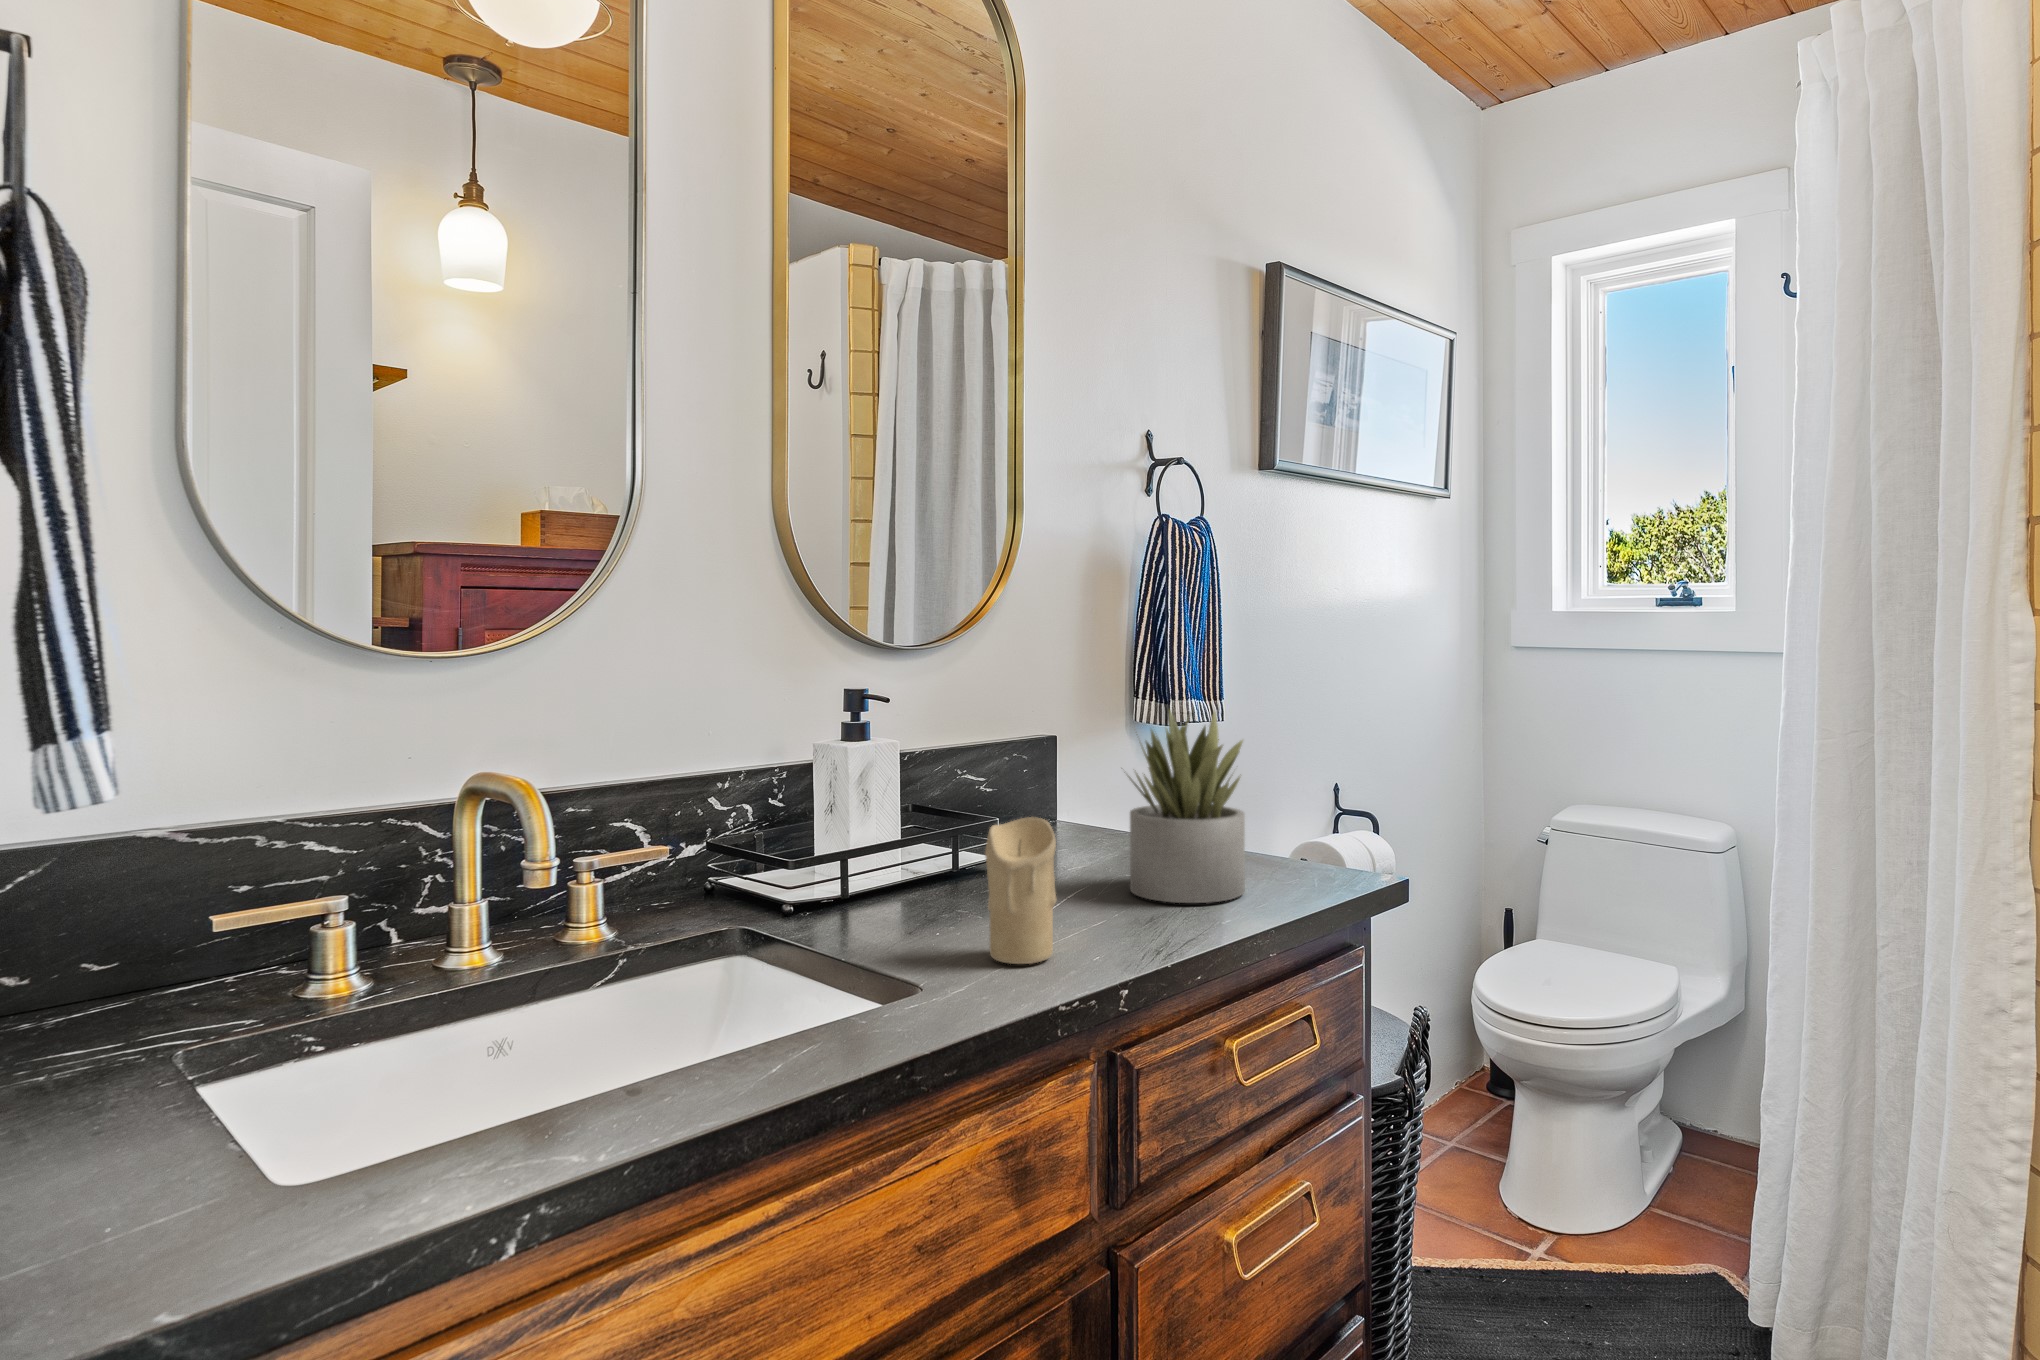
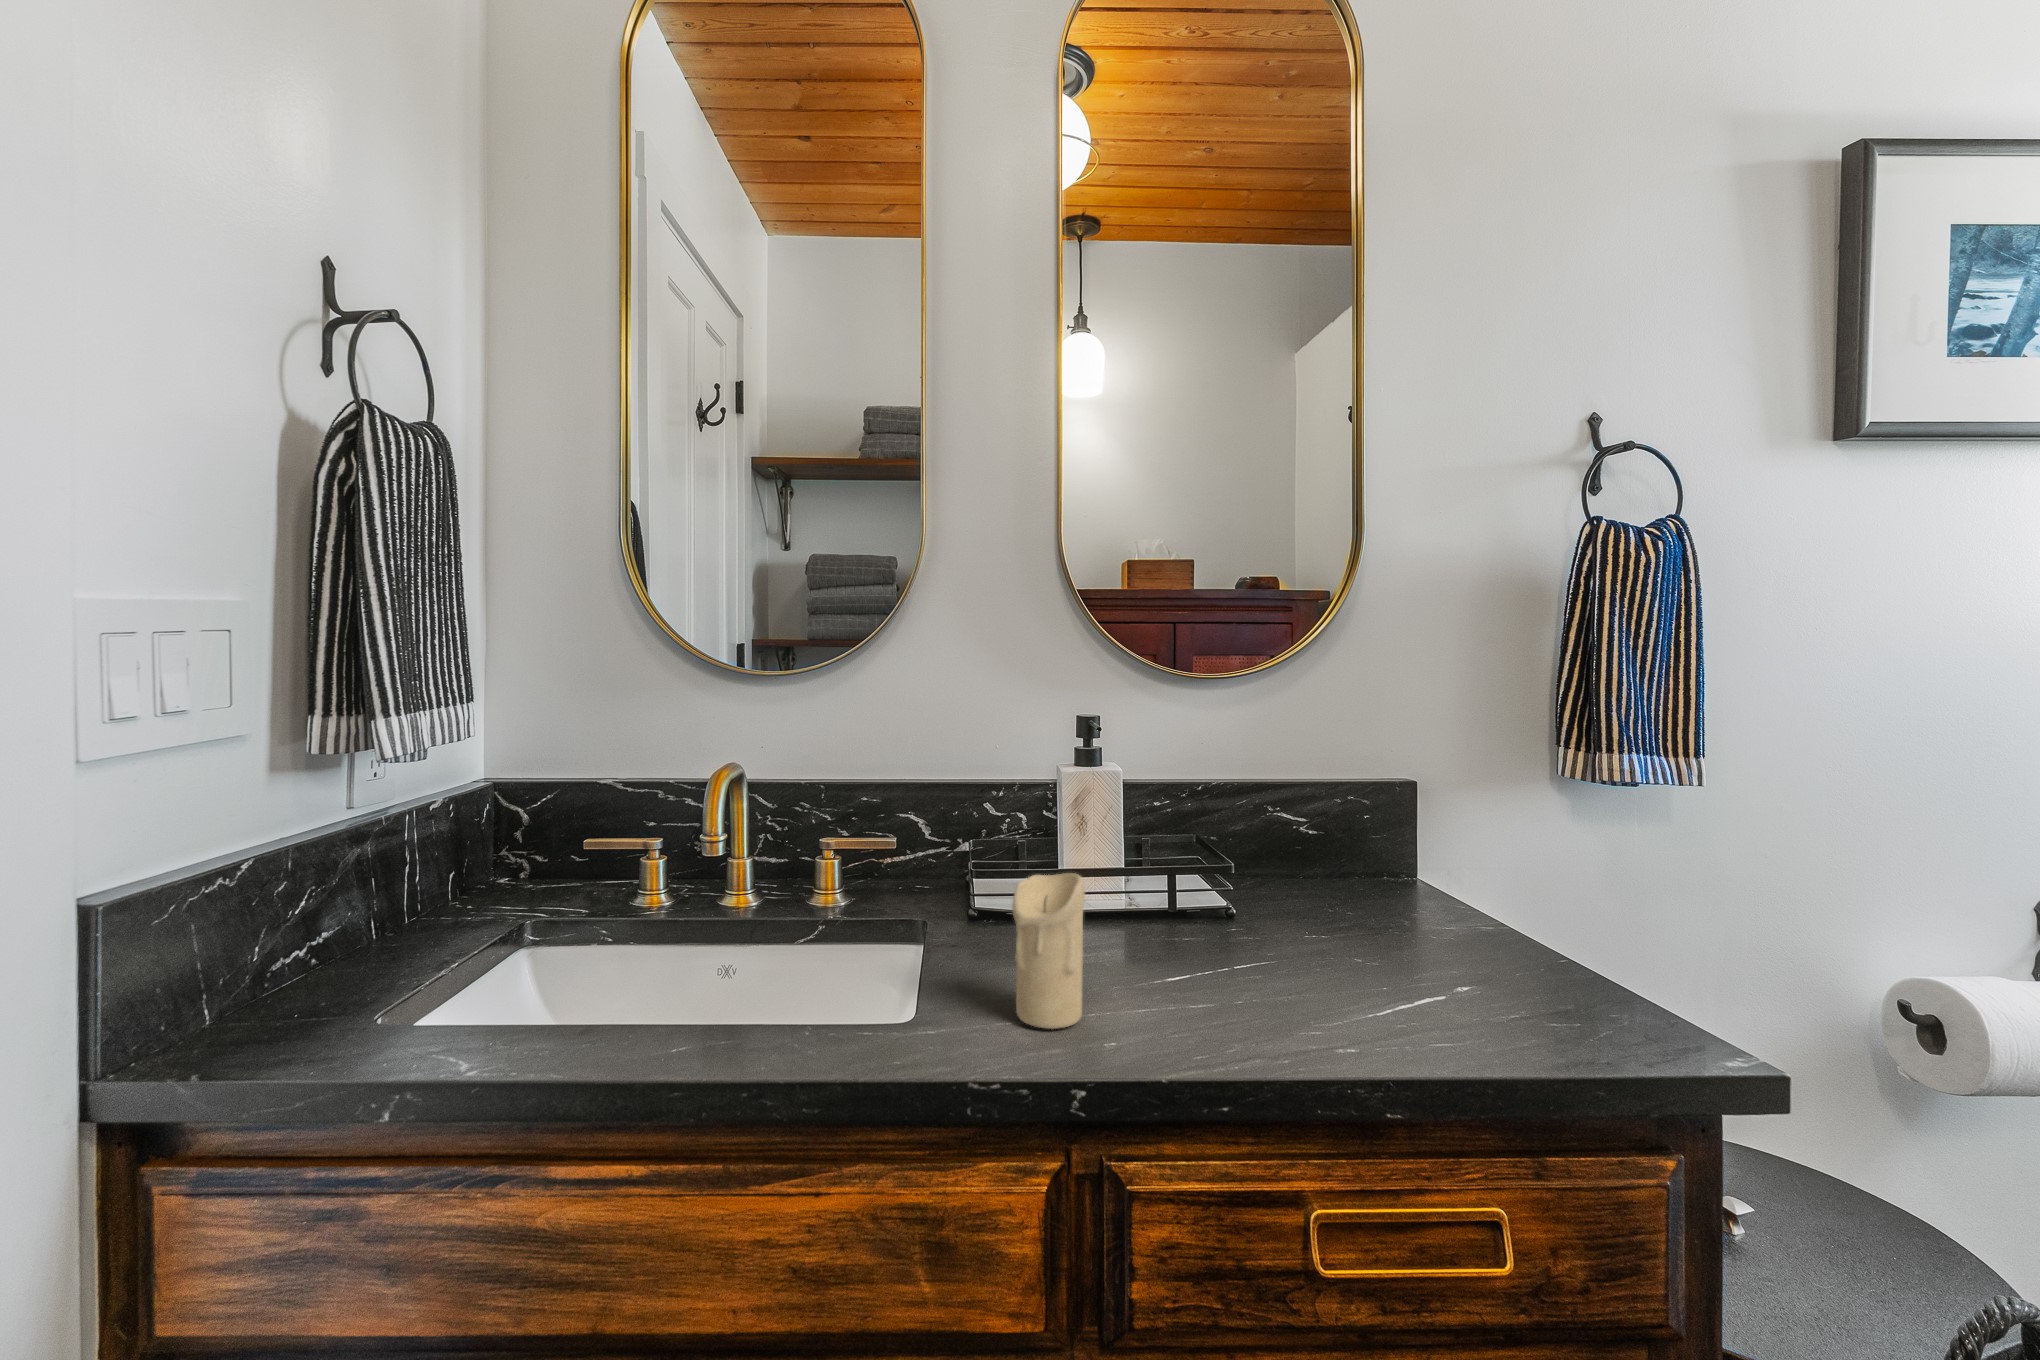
succulent plant: present [1129,710,1245,903] -> none [1296,768,1452,1019]

